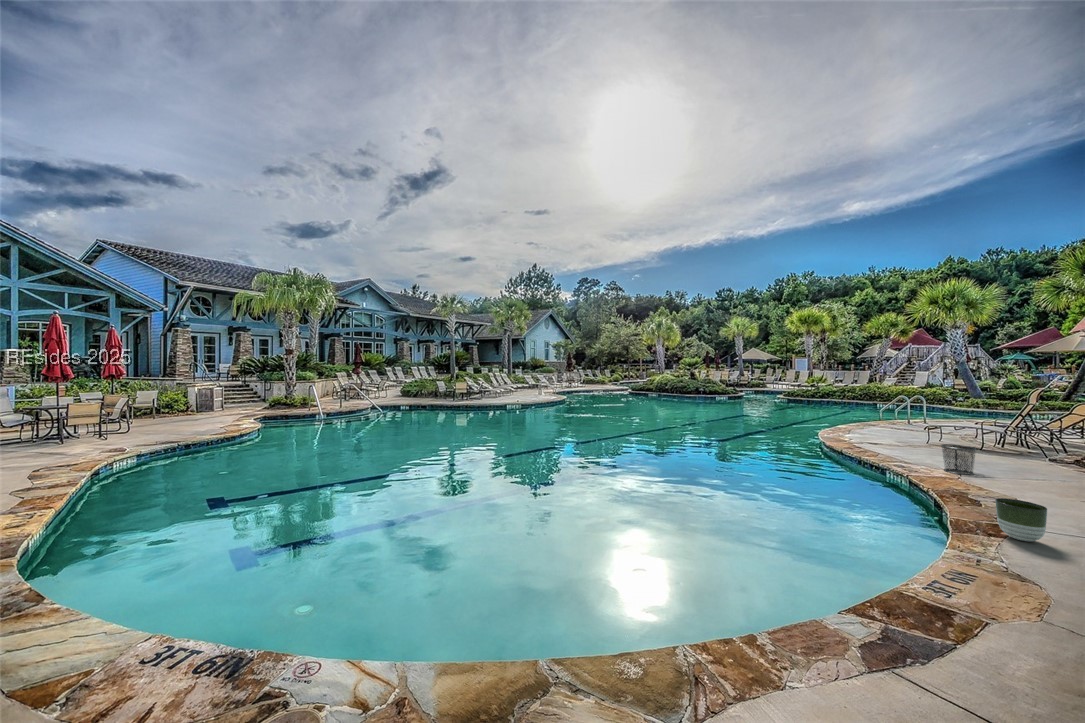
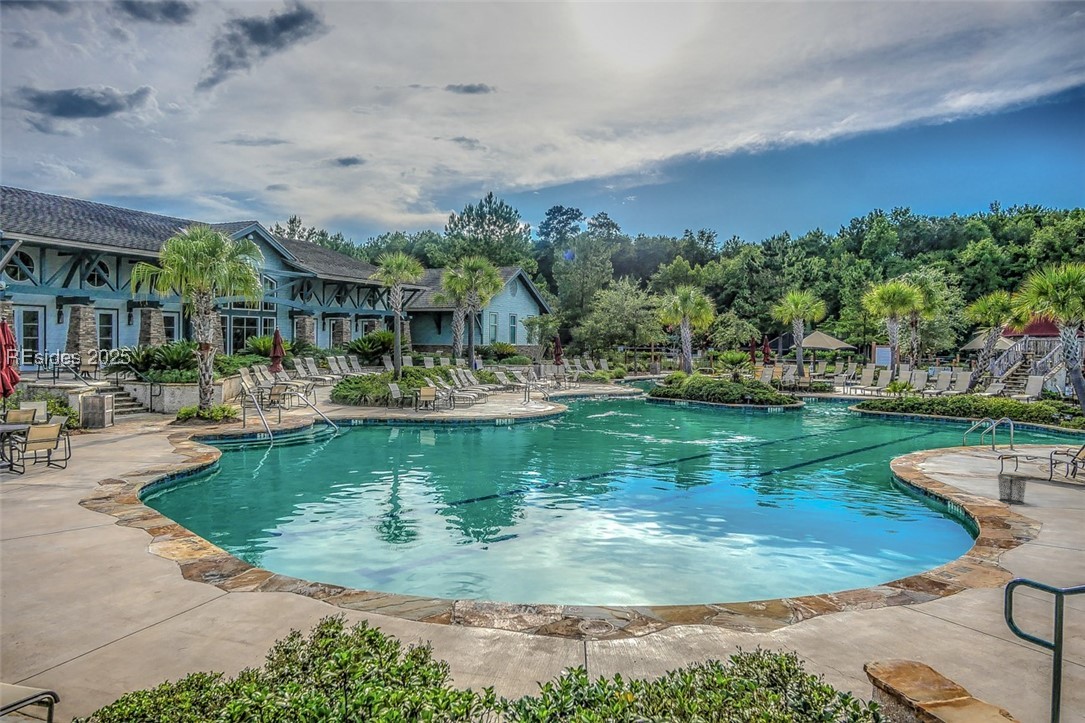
planter: present [995,498,1047,542] -> none [1006,521,1038,553]

